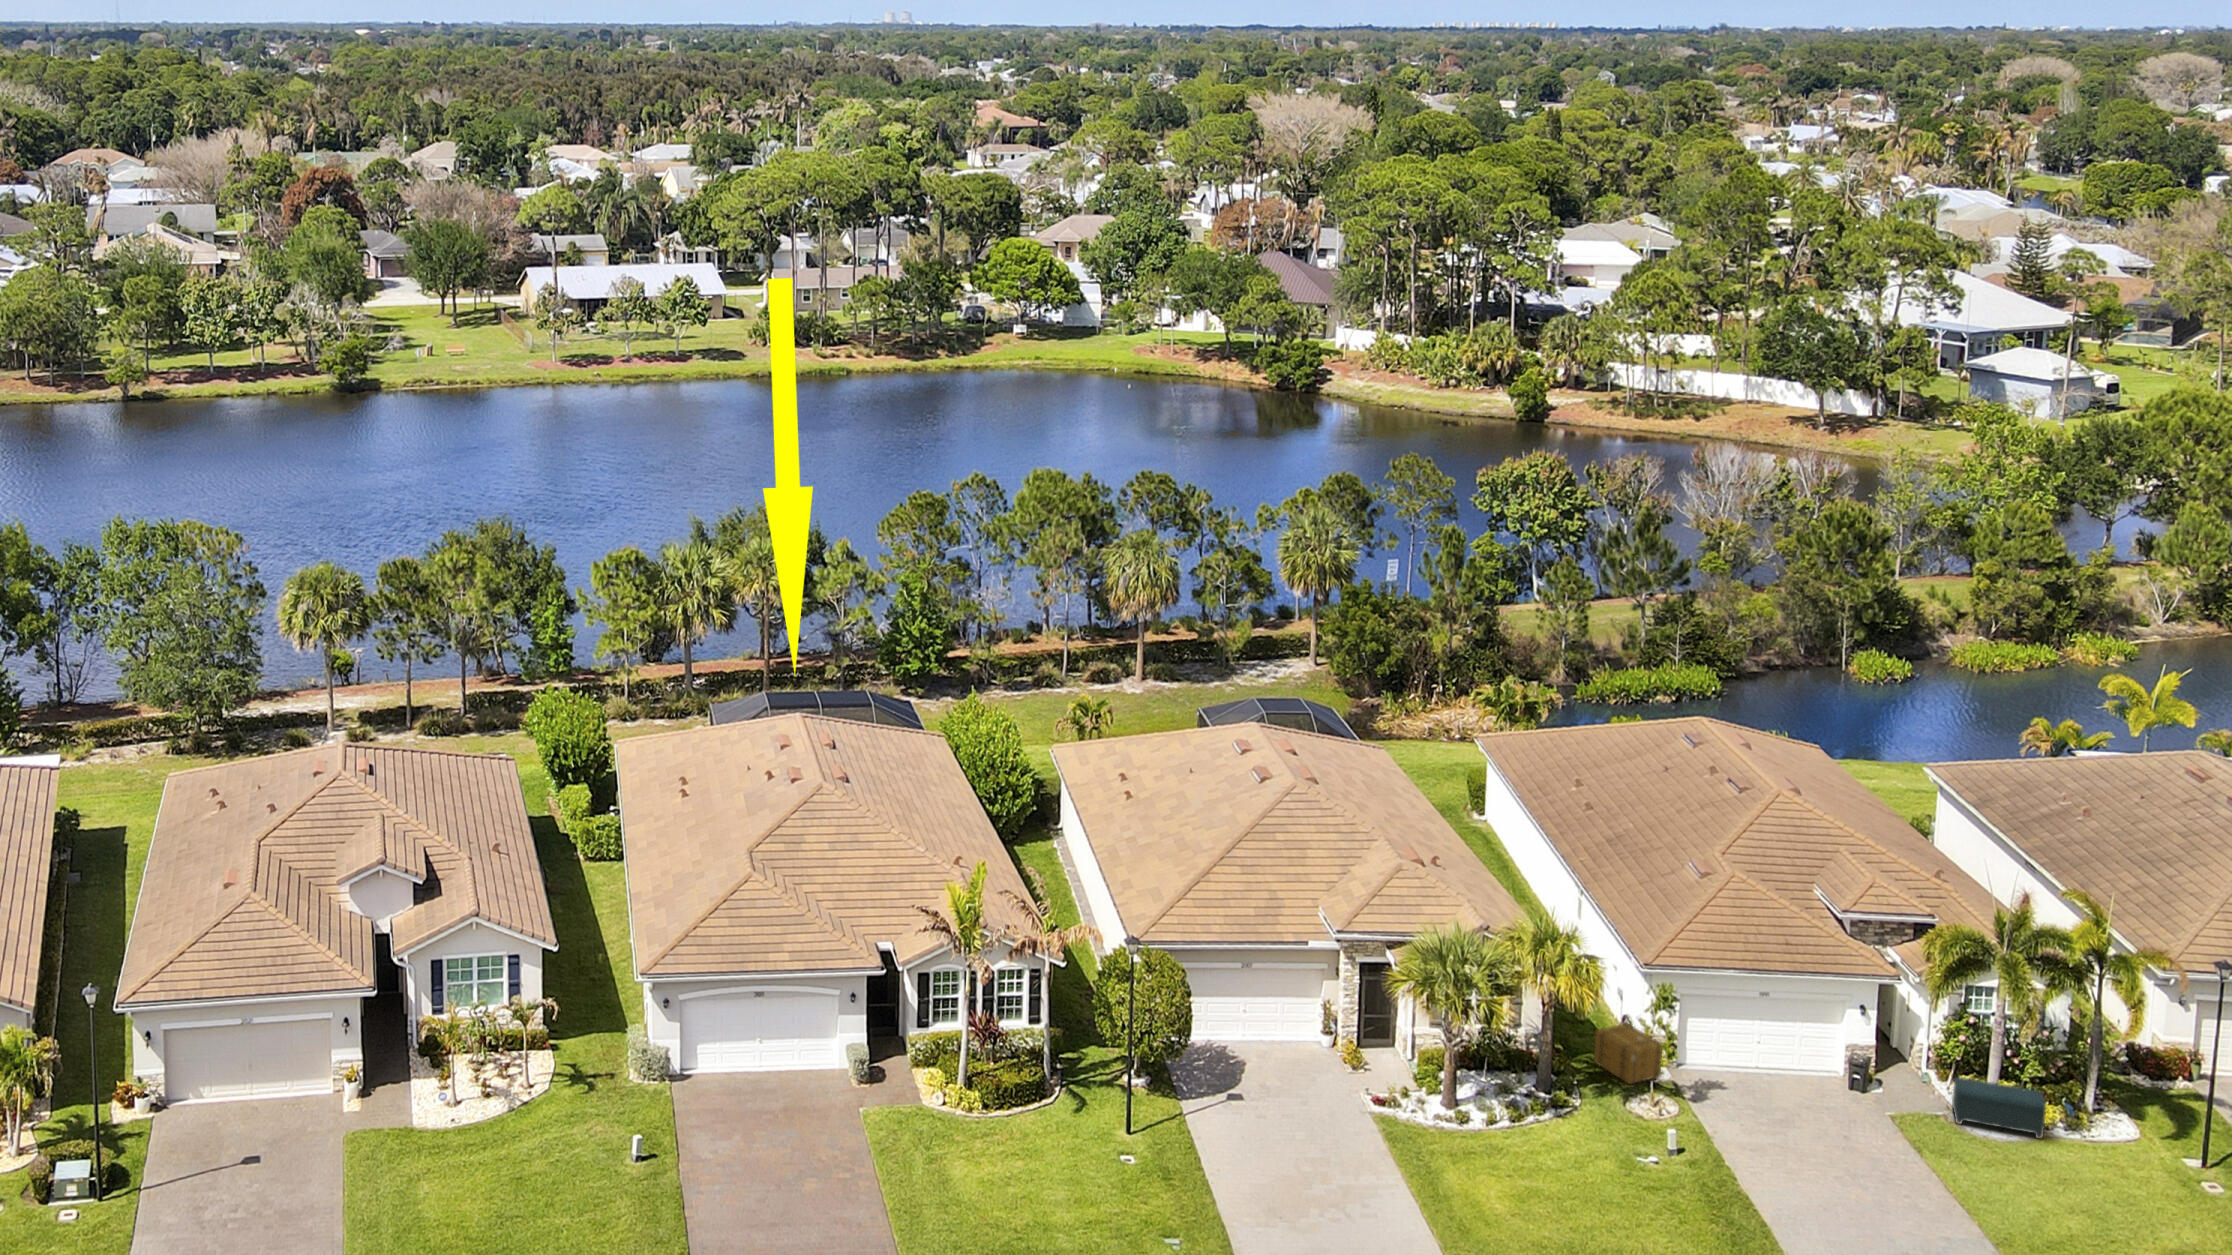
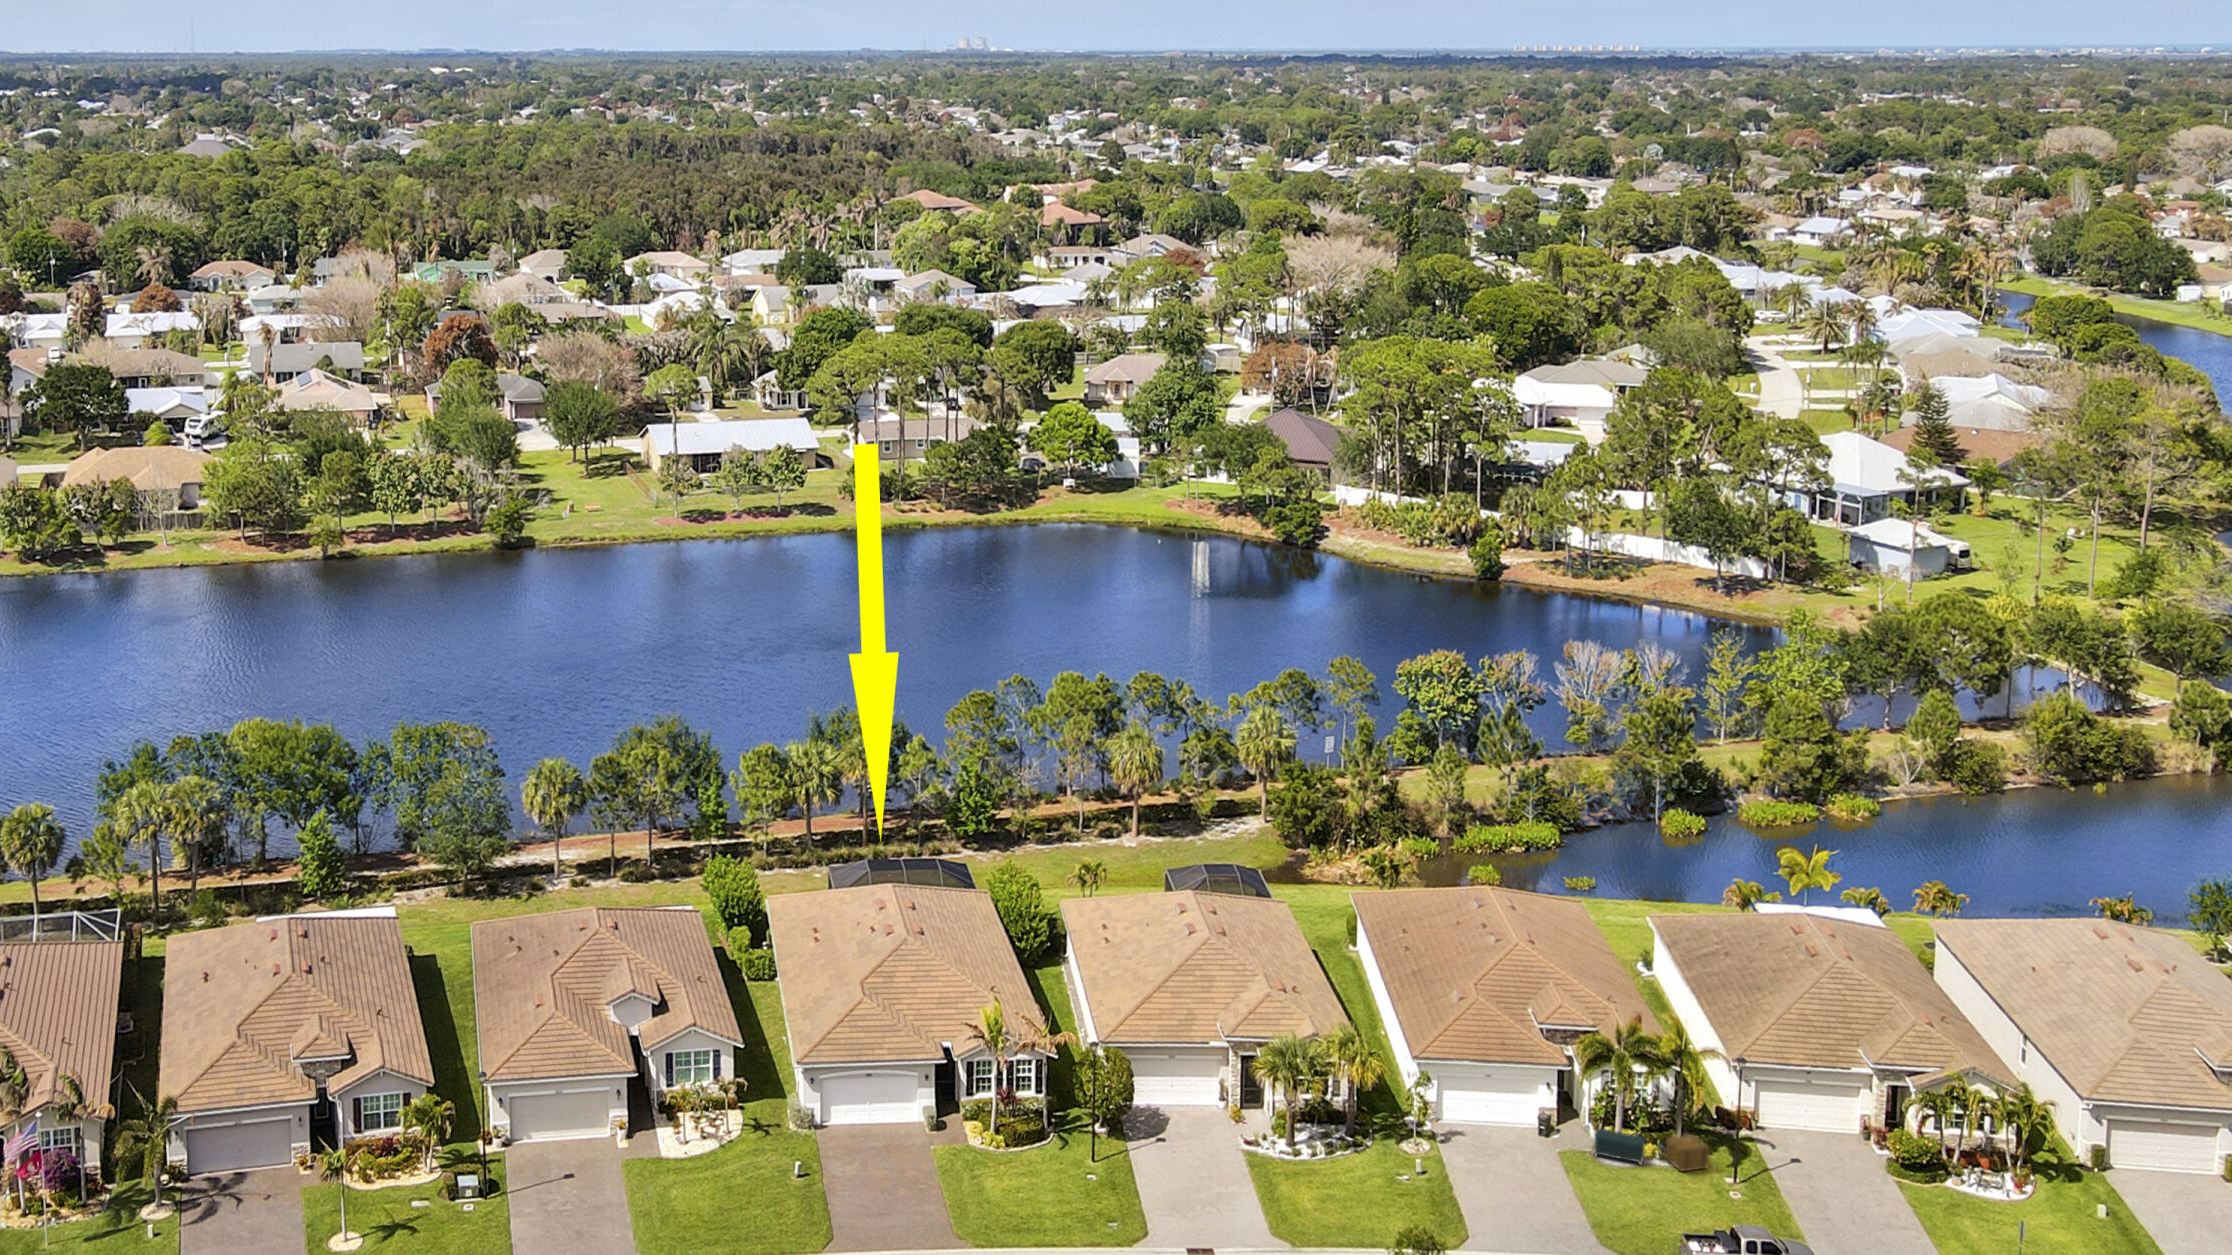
cardboard box: present [1594,1024,1662,1084] -> present [1666,1135,1710,1171]

